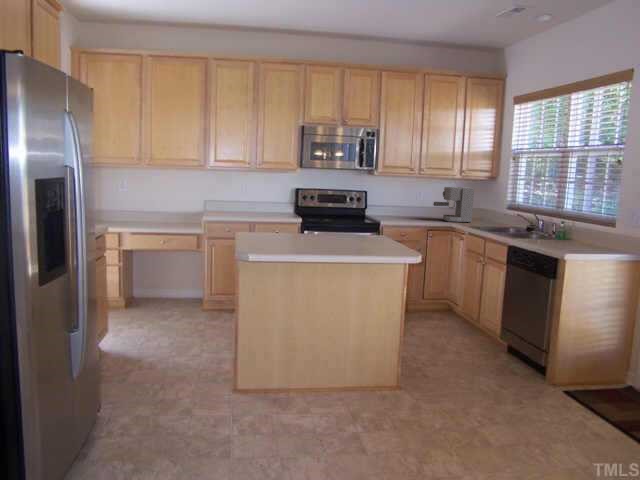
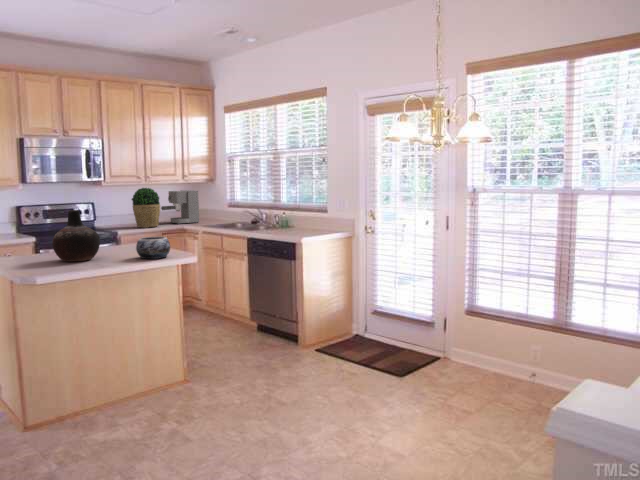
potted plant: none [403,181,431,222] -> present [132,188,160,228]
vase: none [290,197,332,246] -> present [52,210,100,262]
decorative bowl: none [361,230,394,254] -> present [136,236,170,259]

